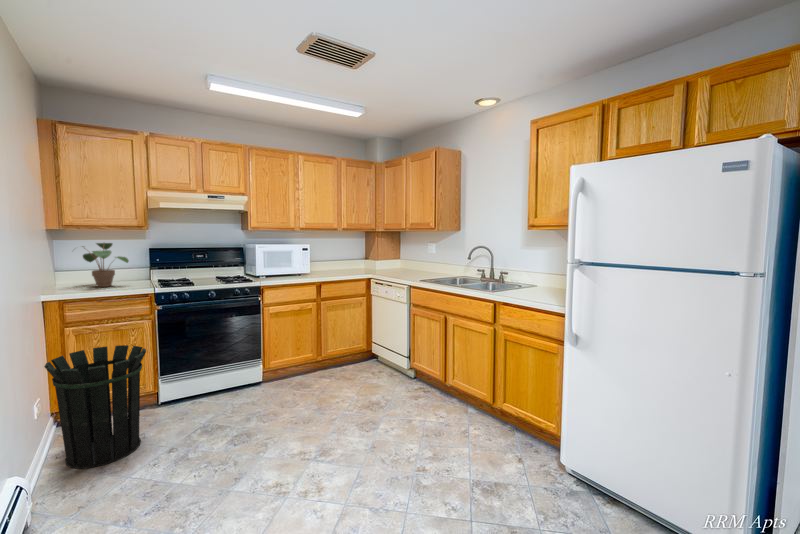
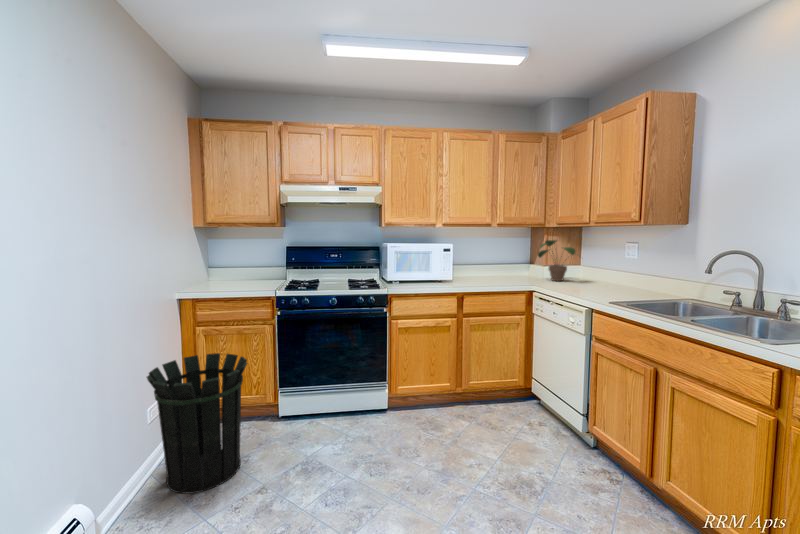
potted plant: present [82,243,129,287] -> present [538,240,575,281]

